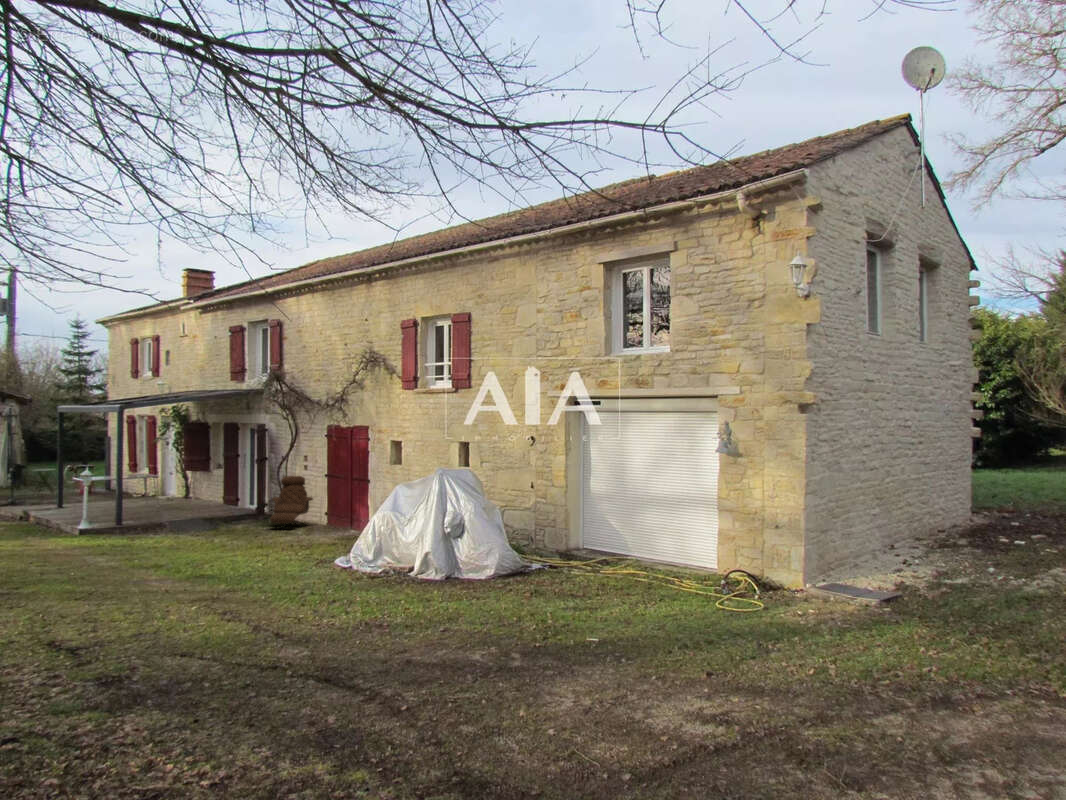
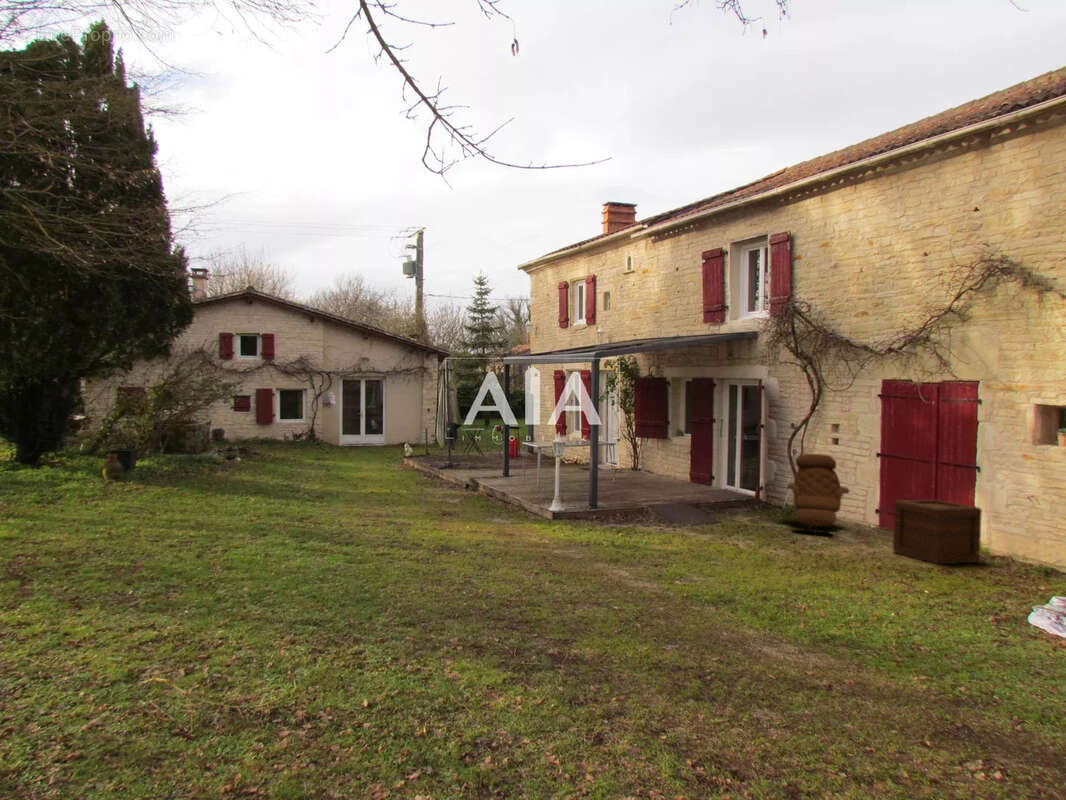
wooden crate: none [319,500,367,538] -> present [893,500,982,564]

